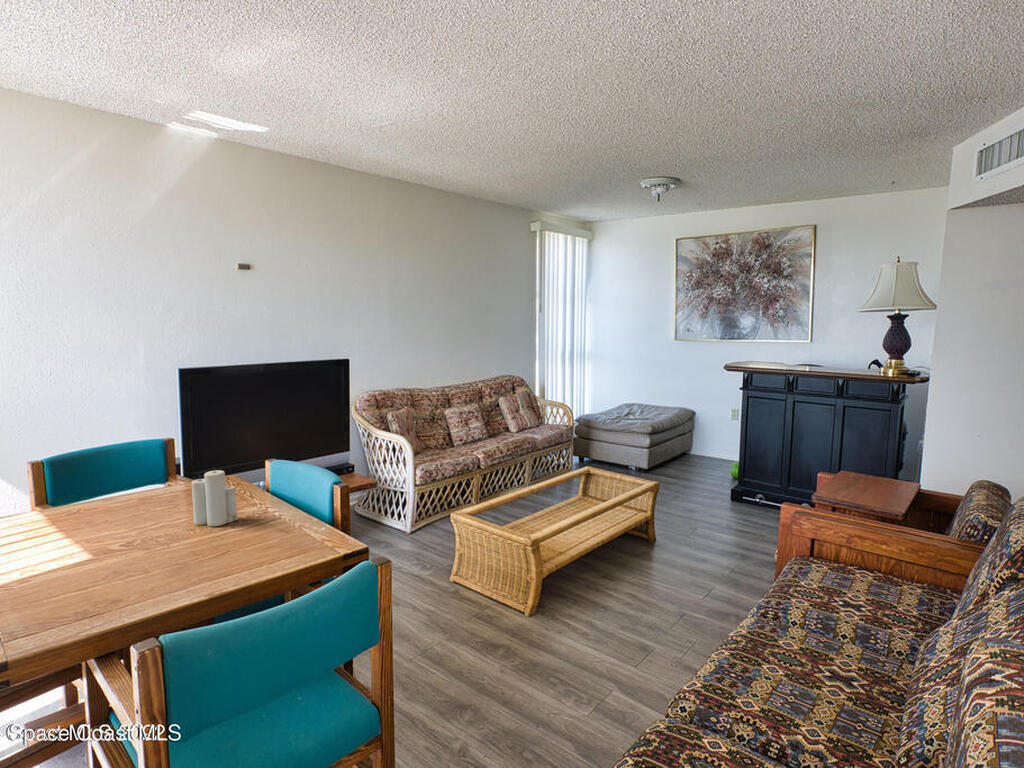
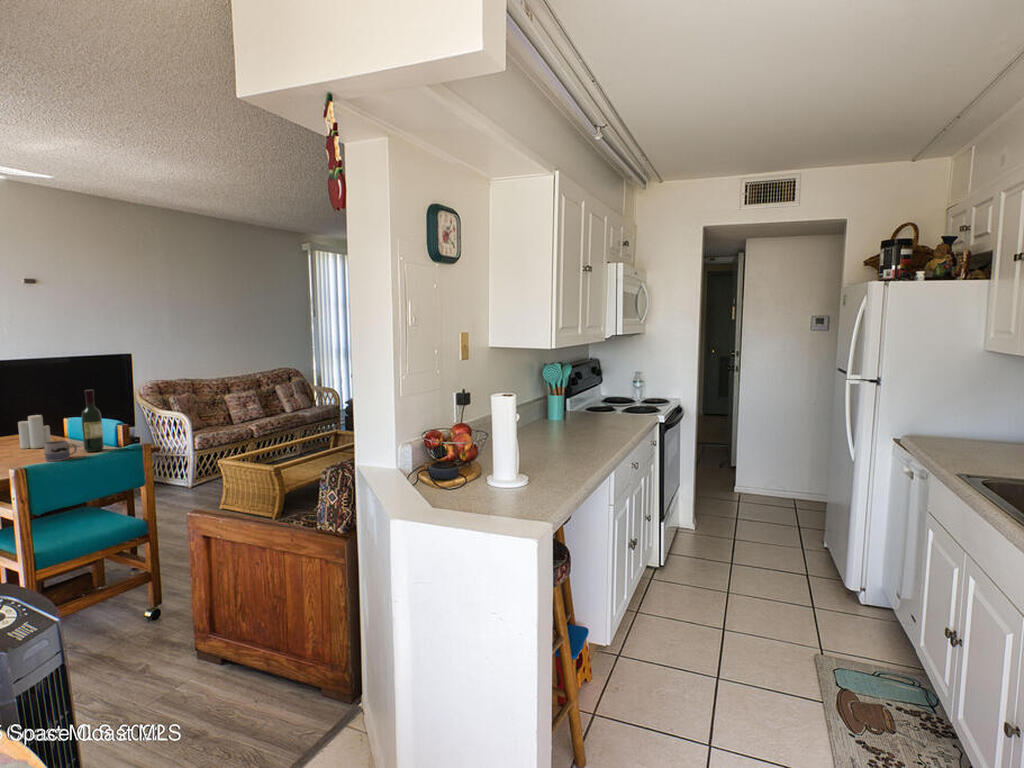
wine bottle: none [276,437,308,546] -> present [82,390,104,452]
mug: none [214,531,266,574] -> present [44,440,77,461]

